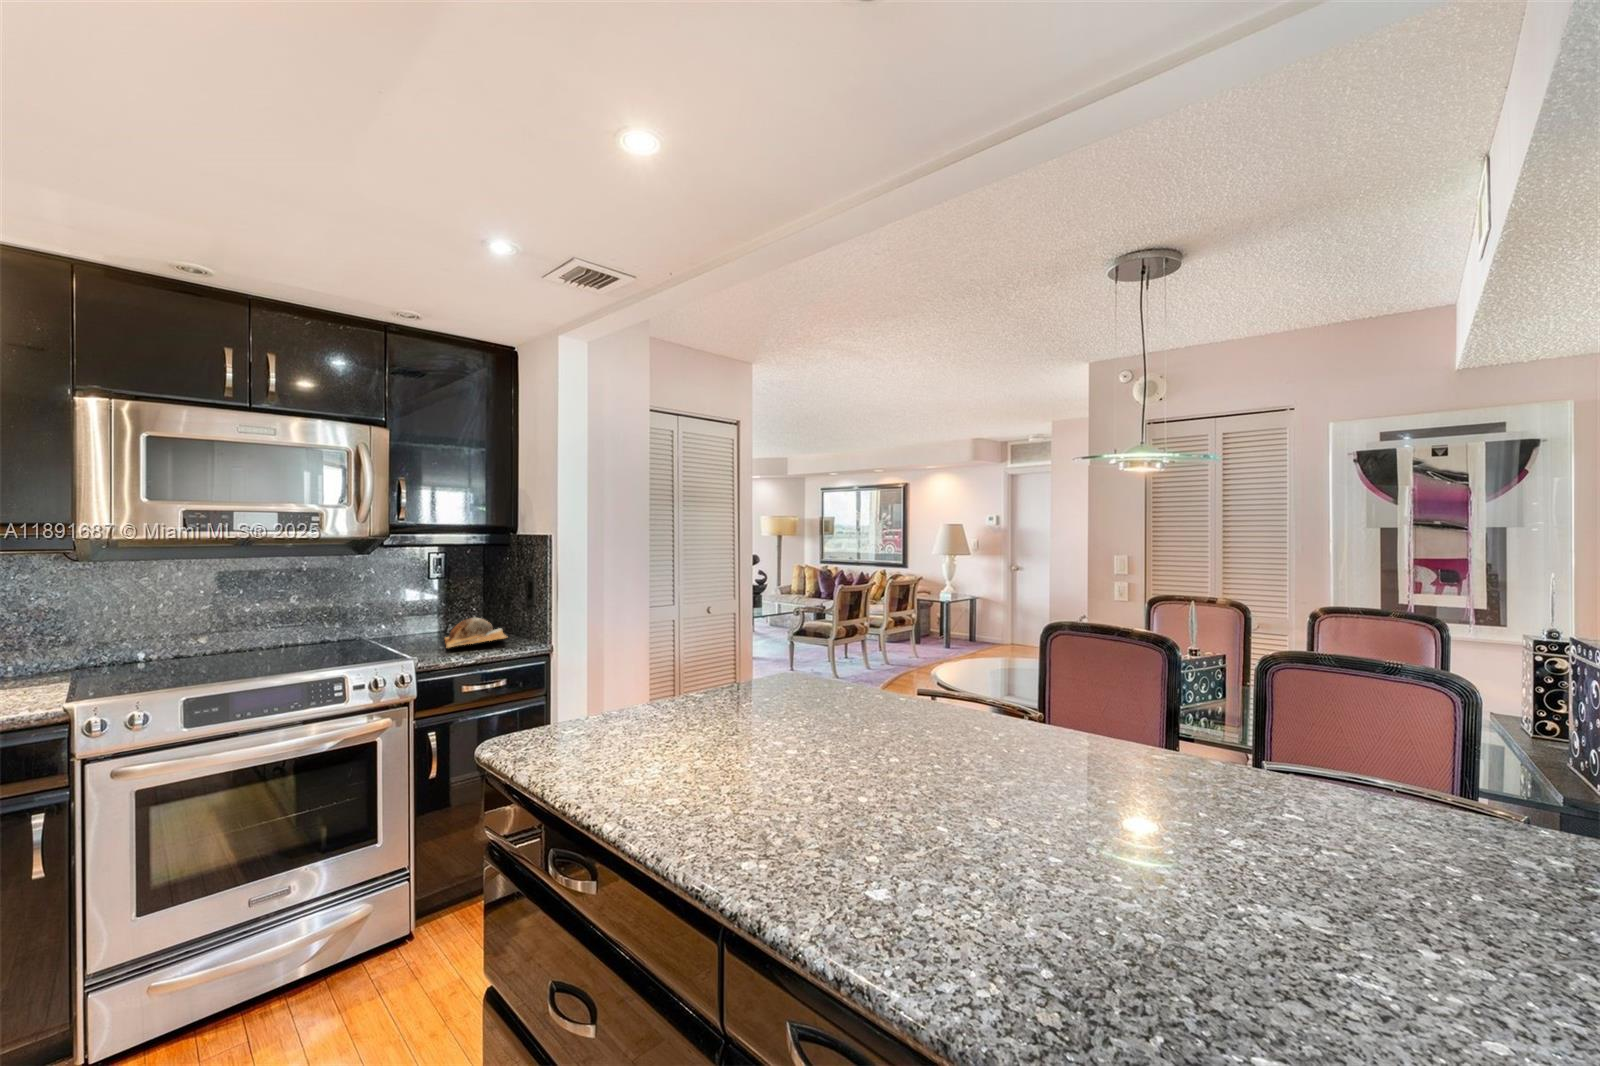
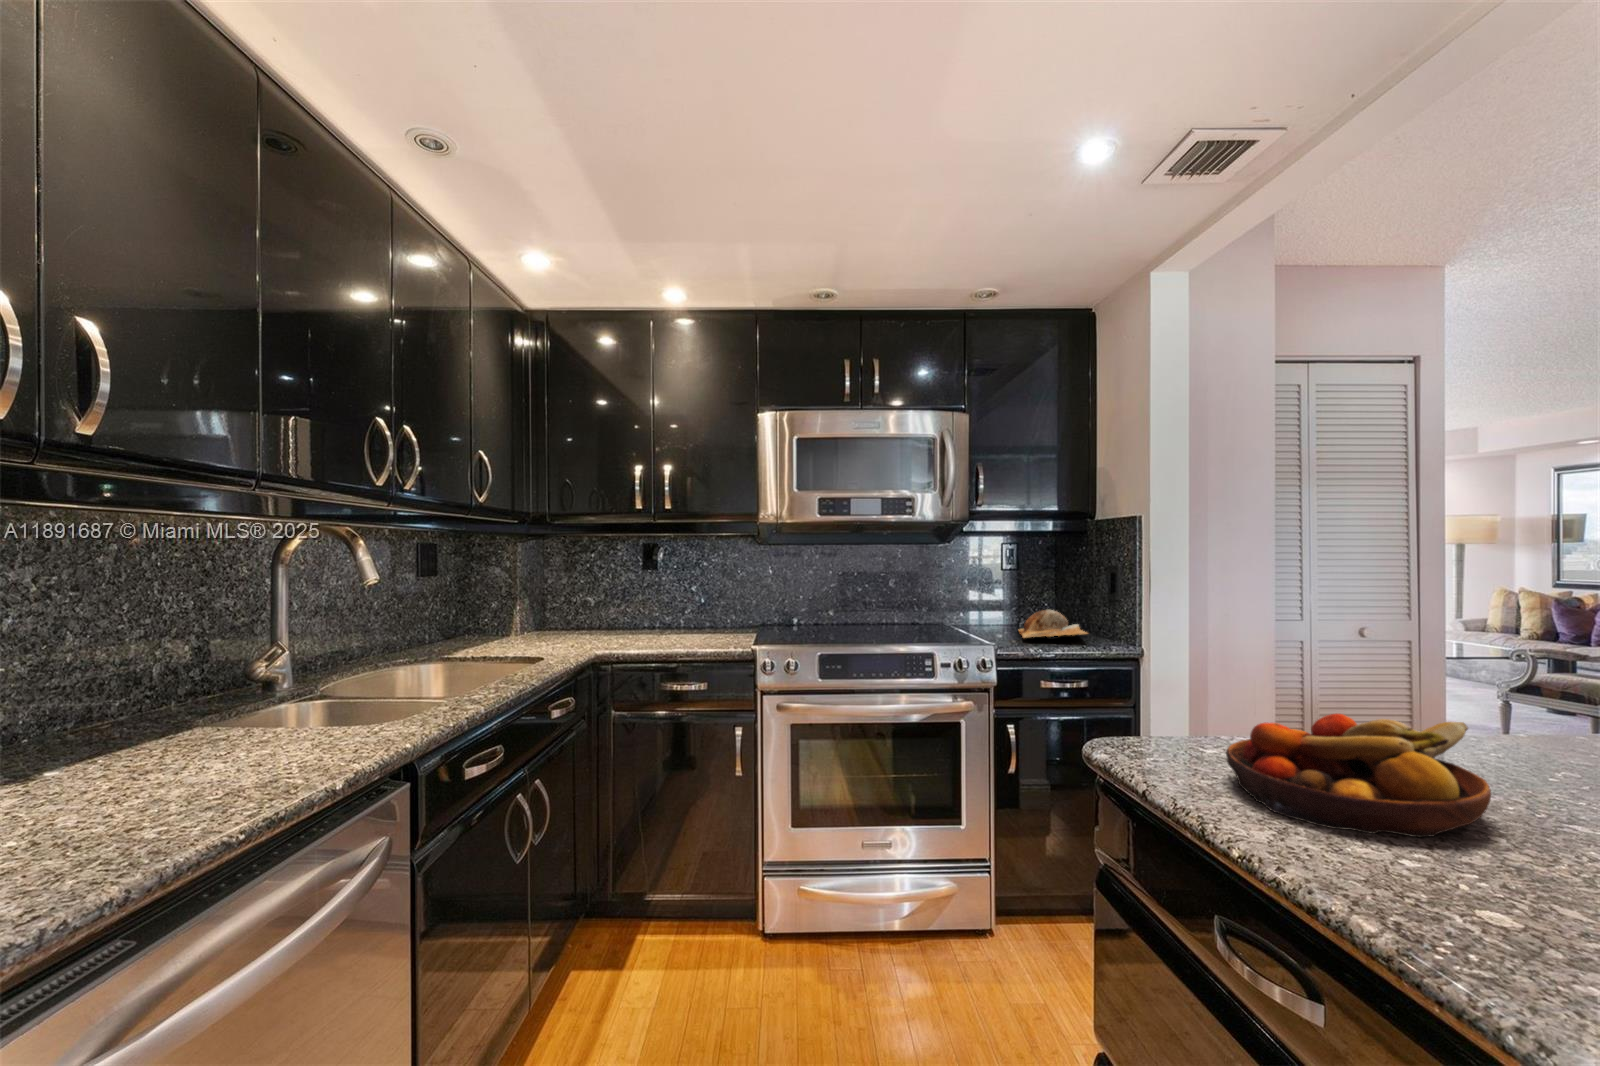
fruit bowl: none [572,686,704,771] -> present [1226,714,1491,837]

